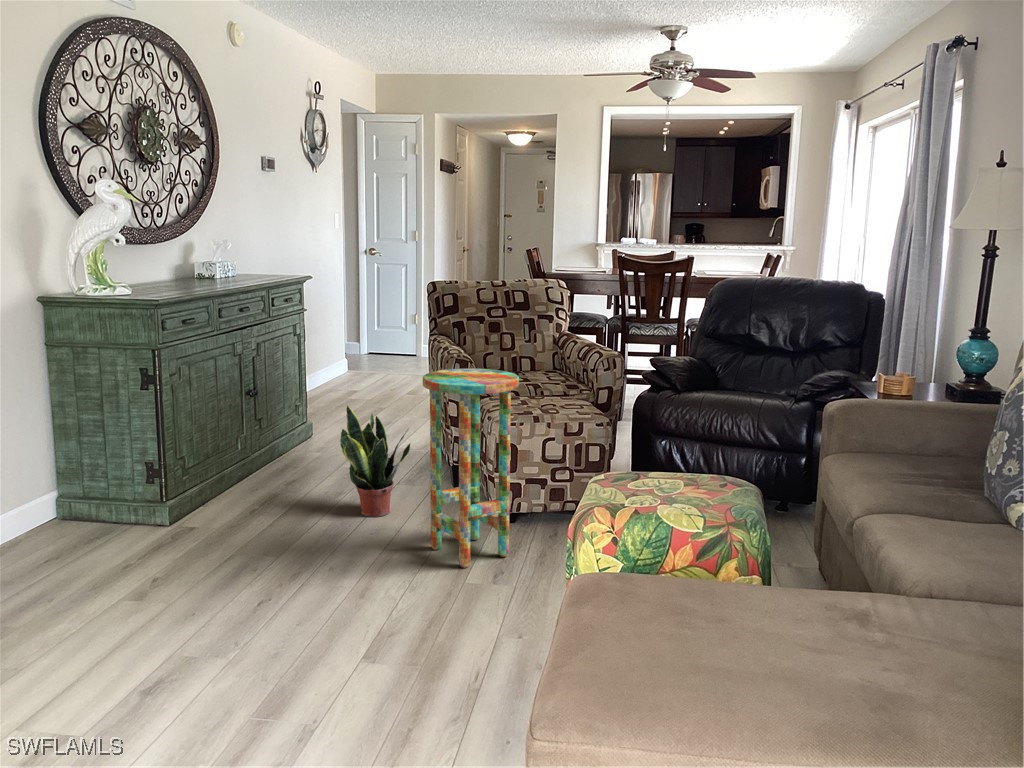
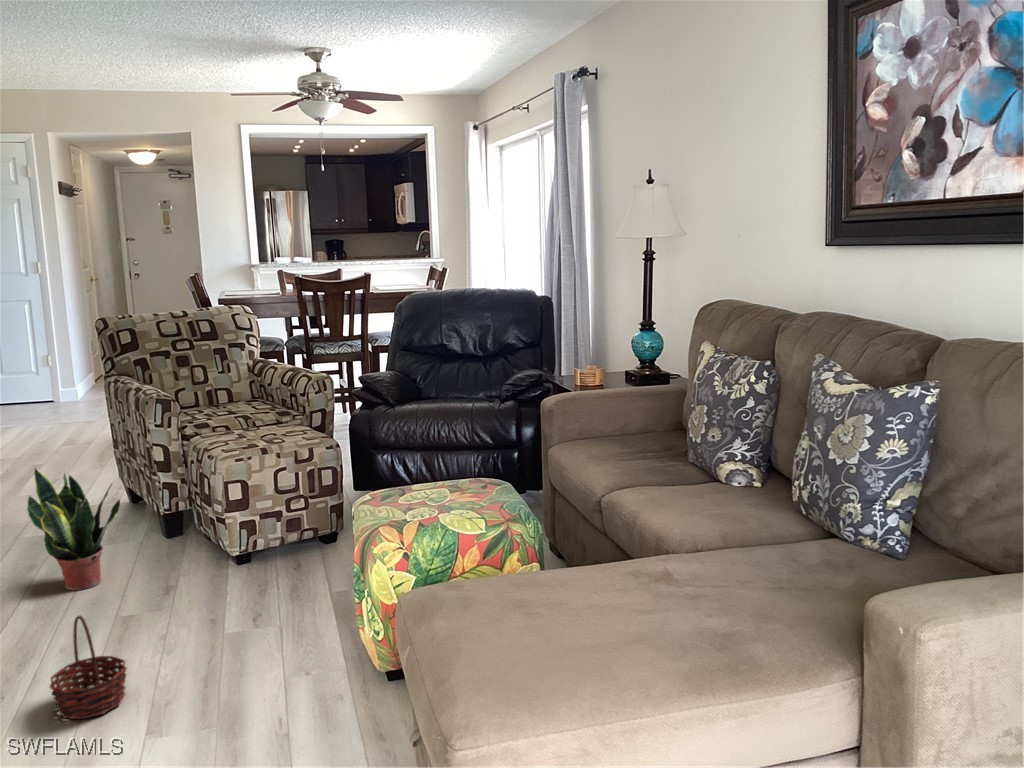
side table: present [423,368,519,568] -> none [144,407,260,620]
basket: none [304,535,368,626] -> present [50,615,127,719]

